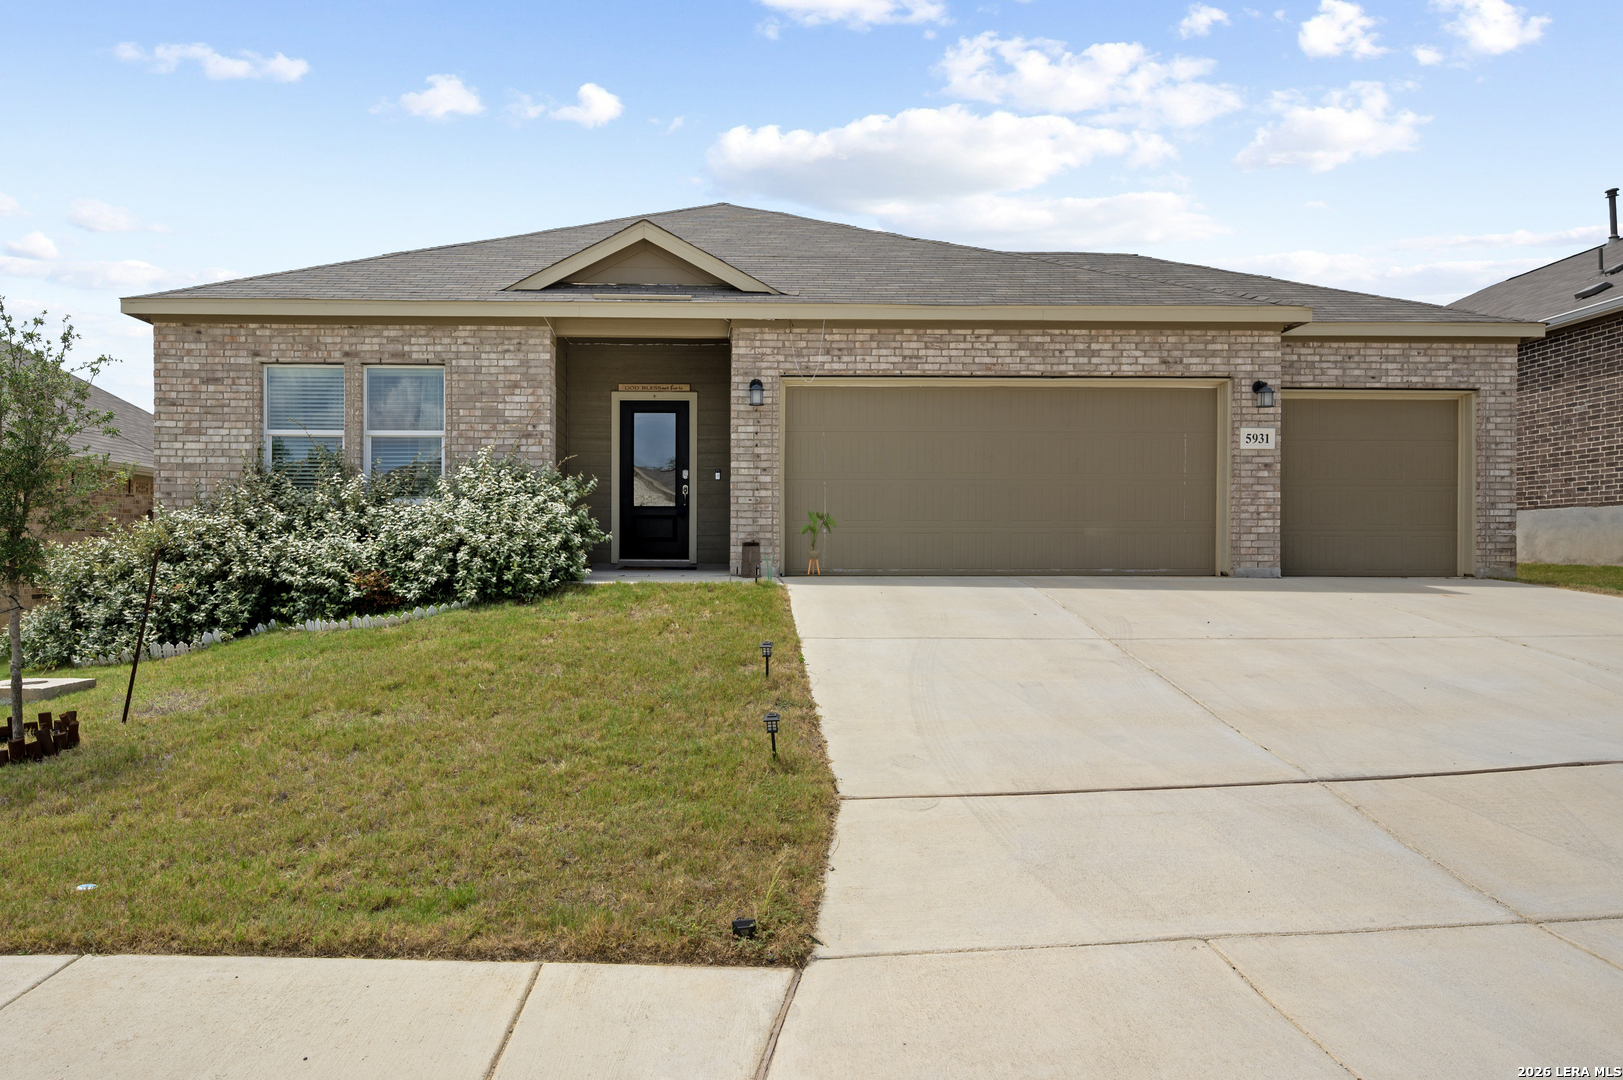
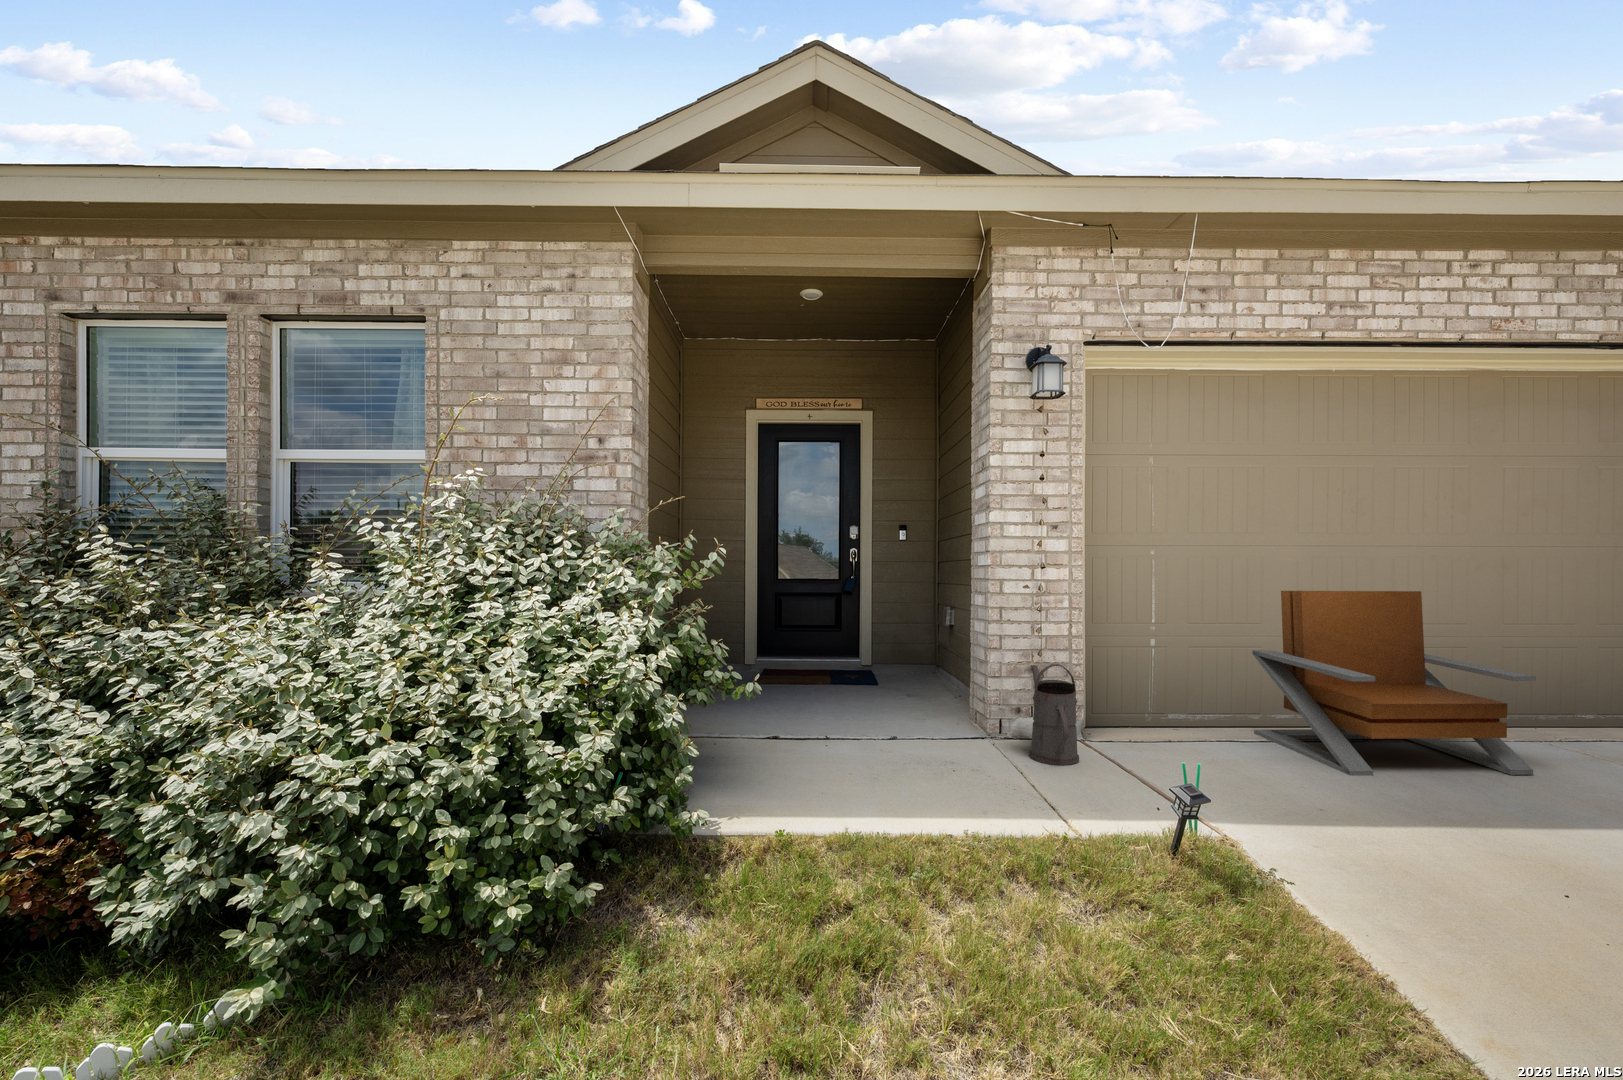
lounge chair: none [868,501,960,580] -> present [1252,591,1536,776]
house plant: present [800,511,836,574] -> none [1125,609,1216,739]

